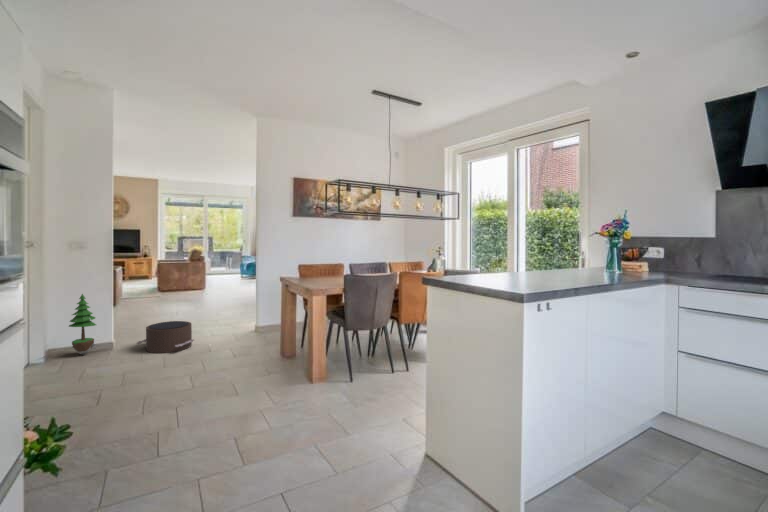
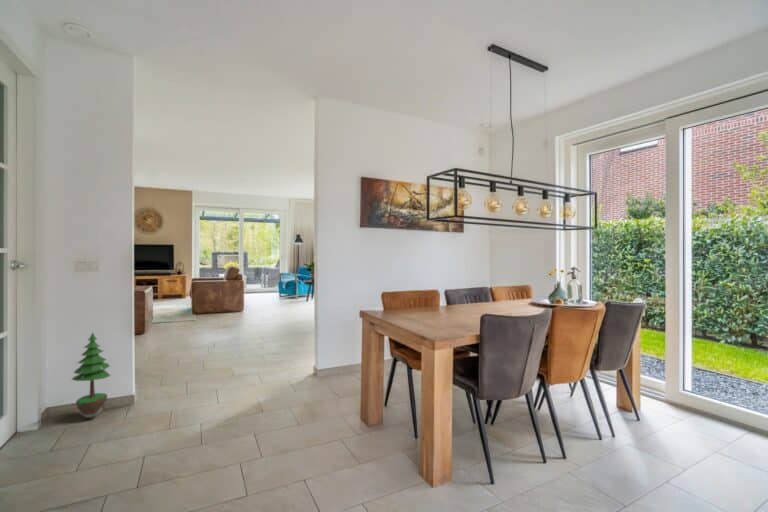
pouf: present [137,321,194,353] -> none [163,366,242,416]

